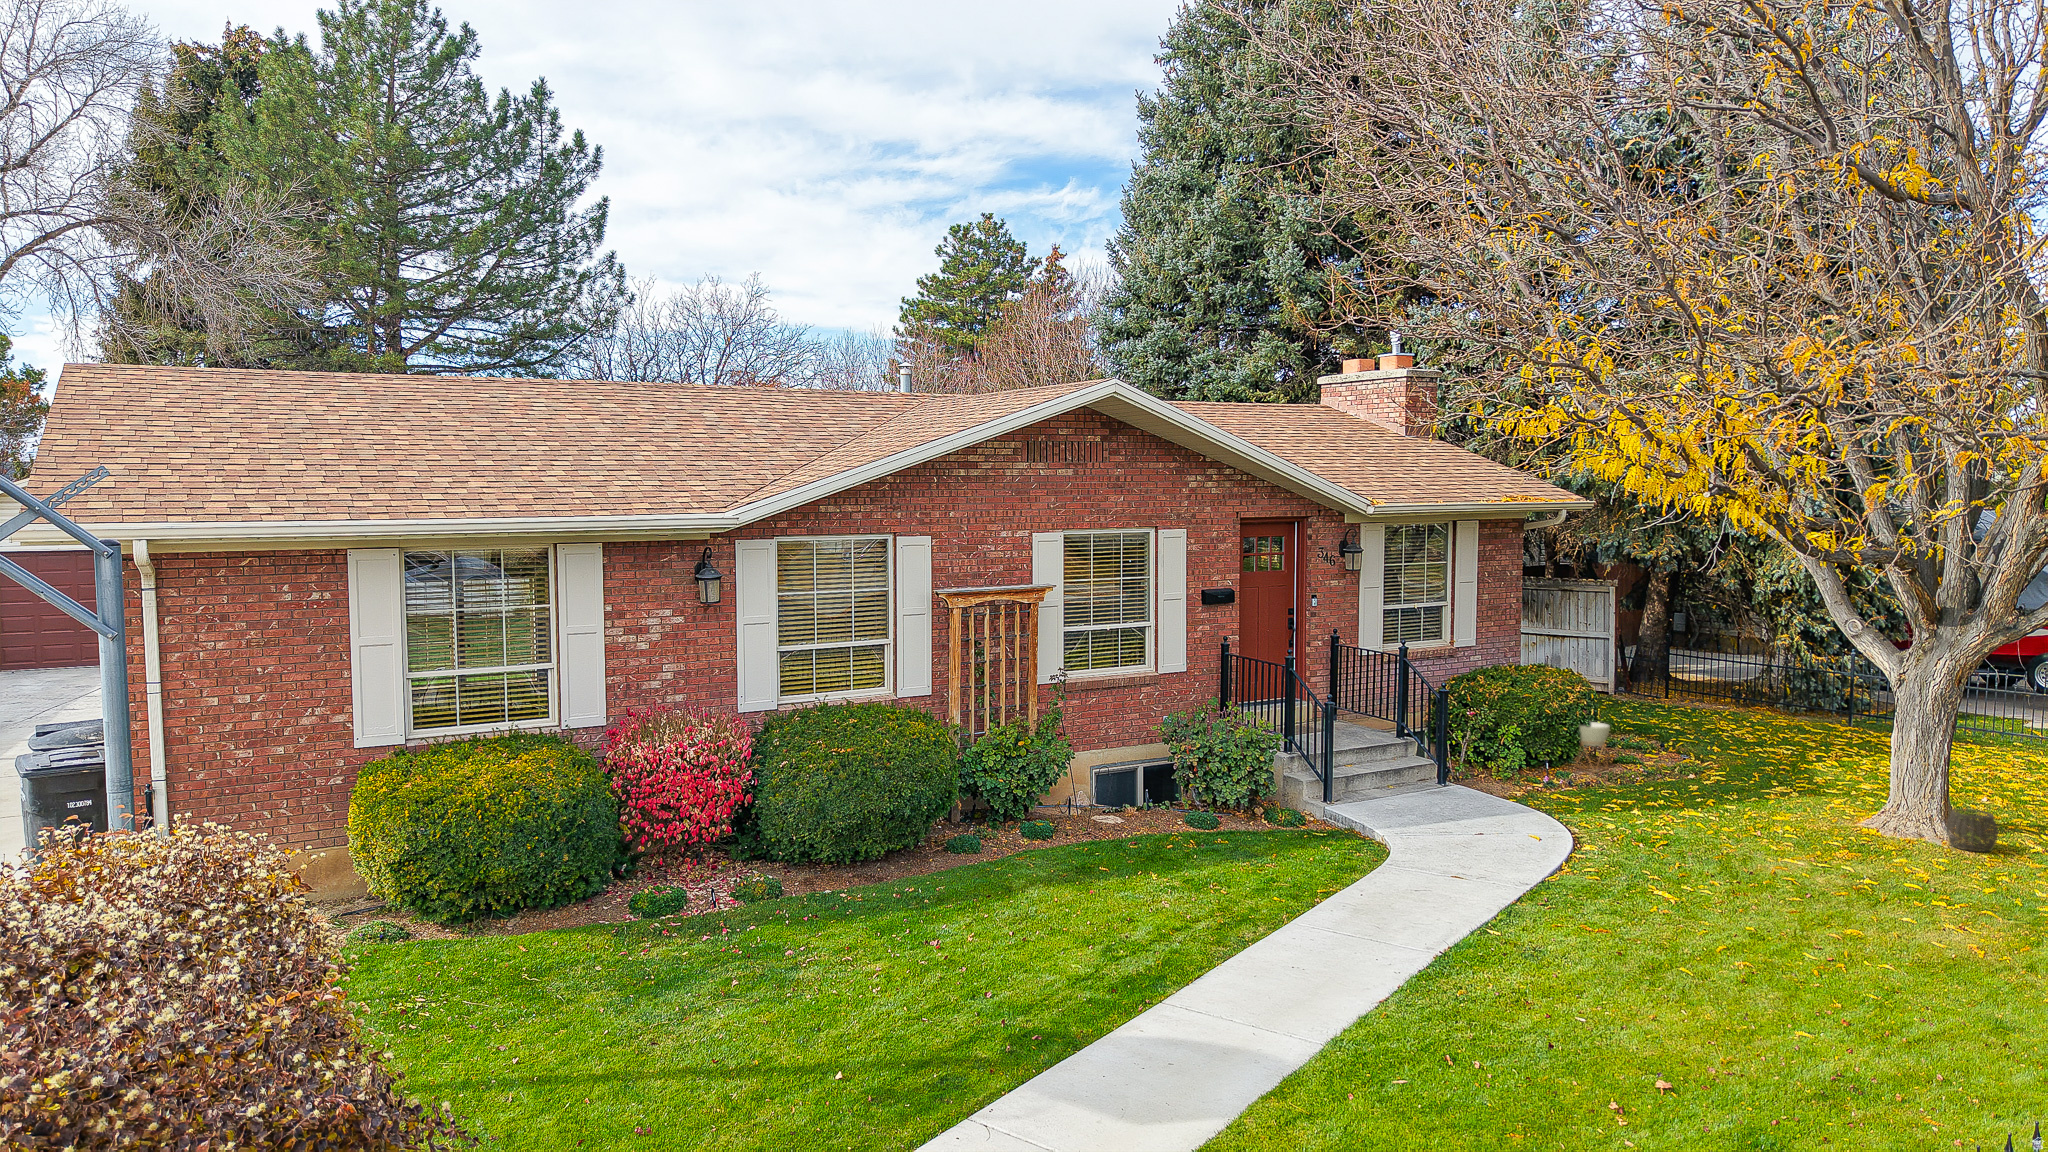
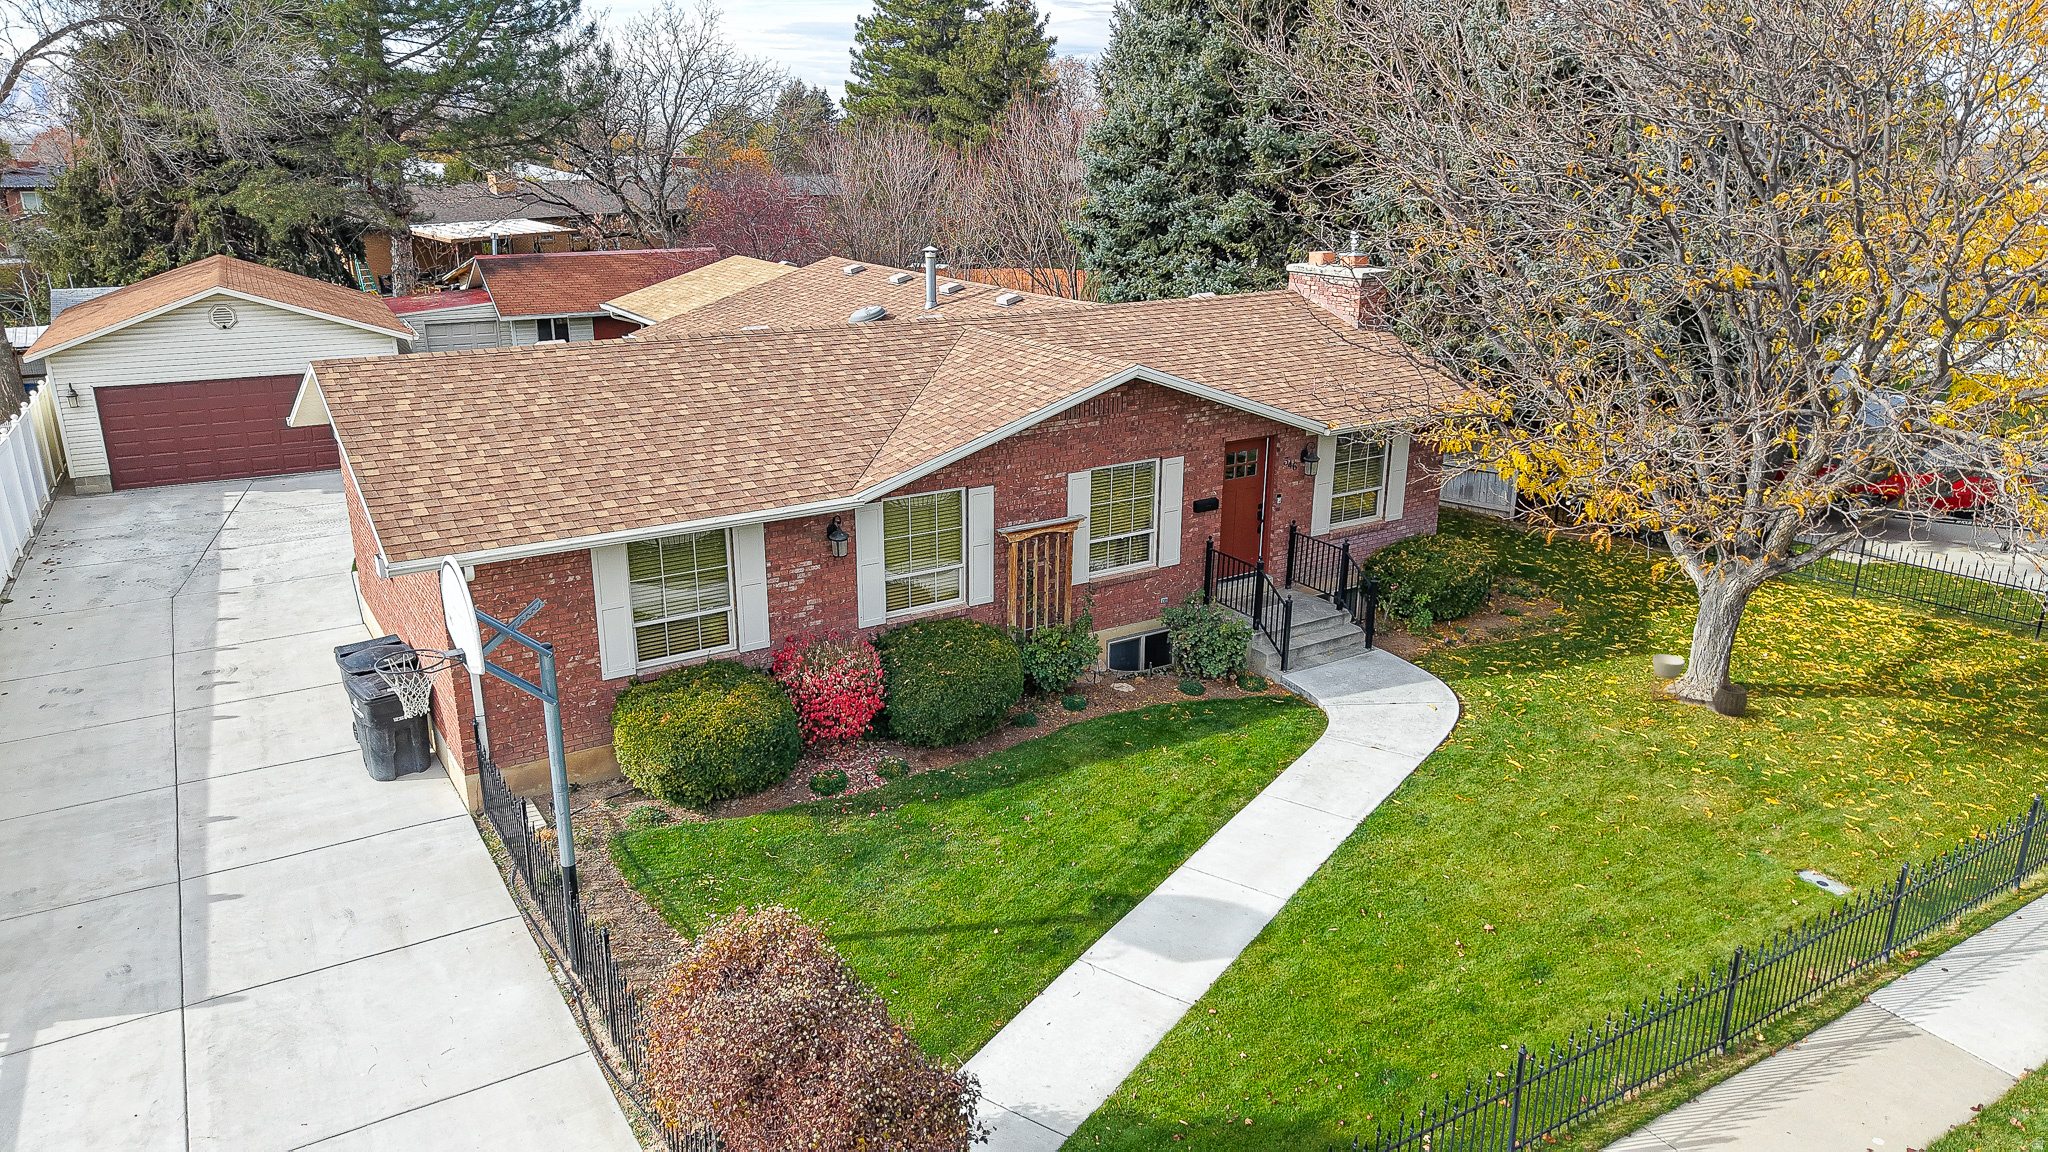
planter: present [1576,722,1610,773] -> present [1652,654,1685,700]

